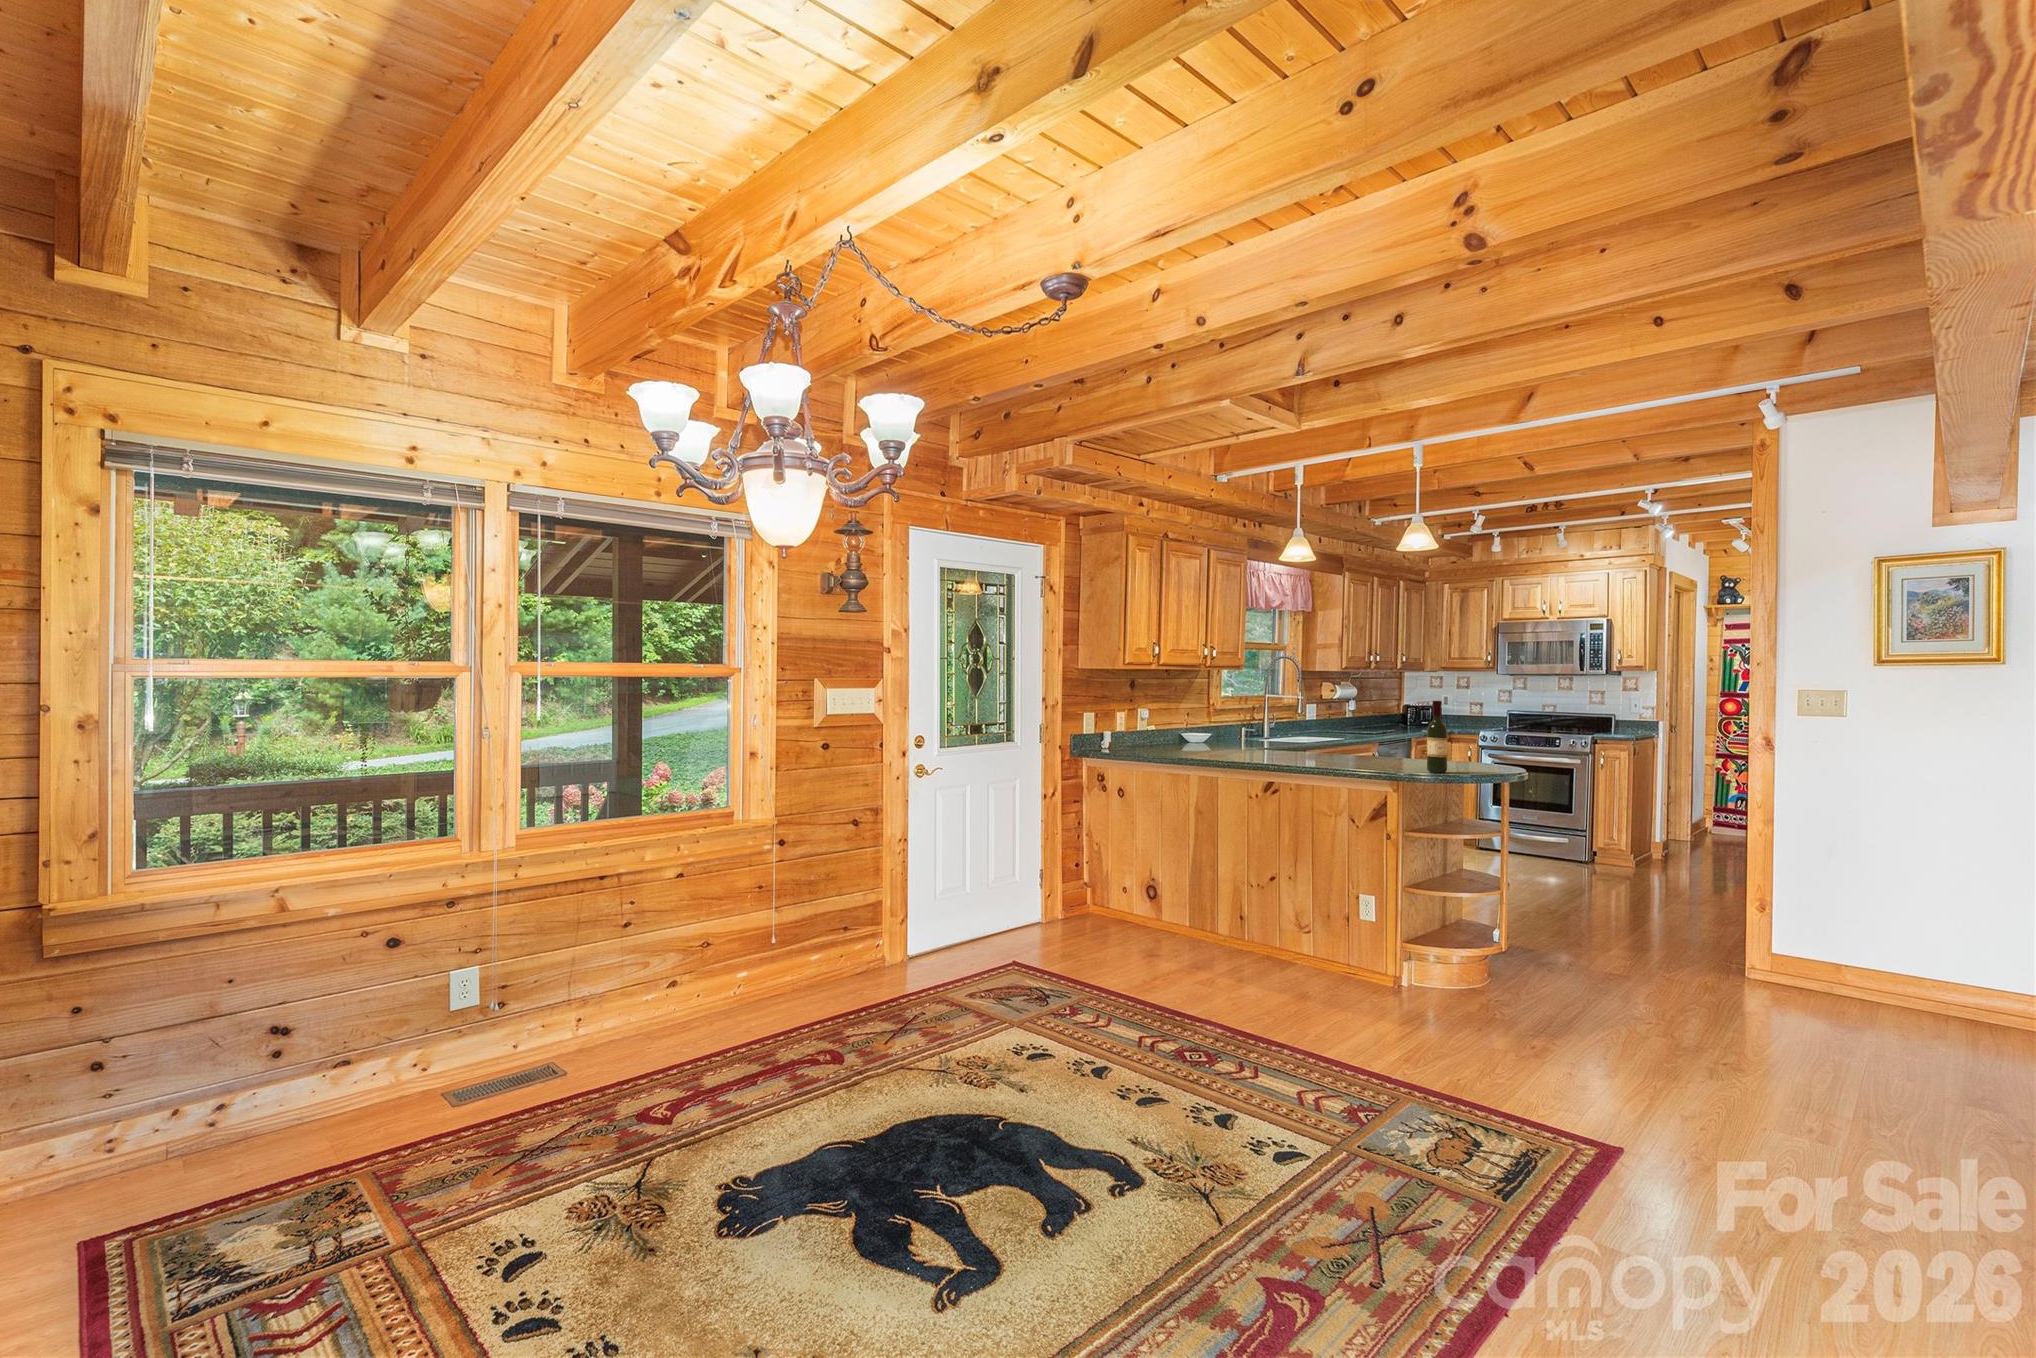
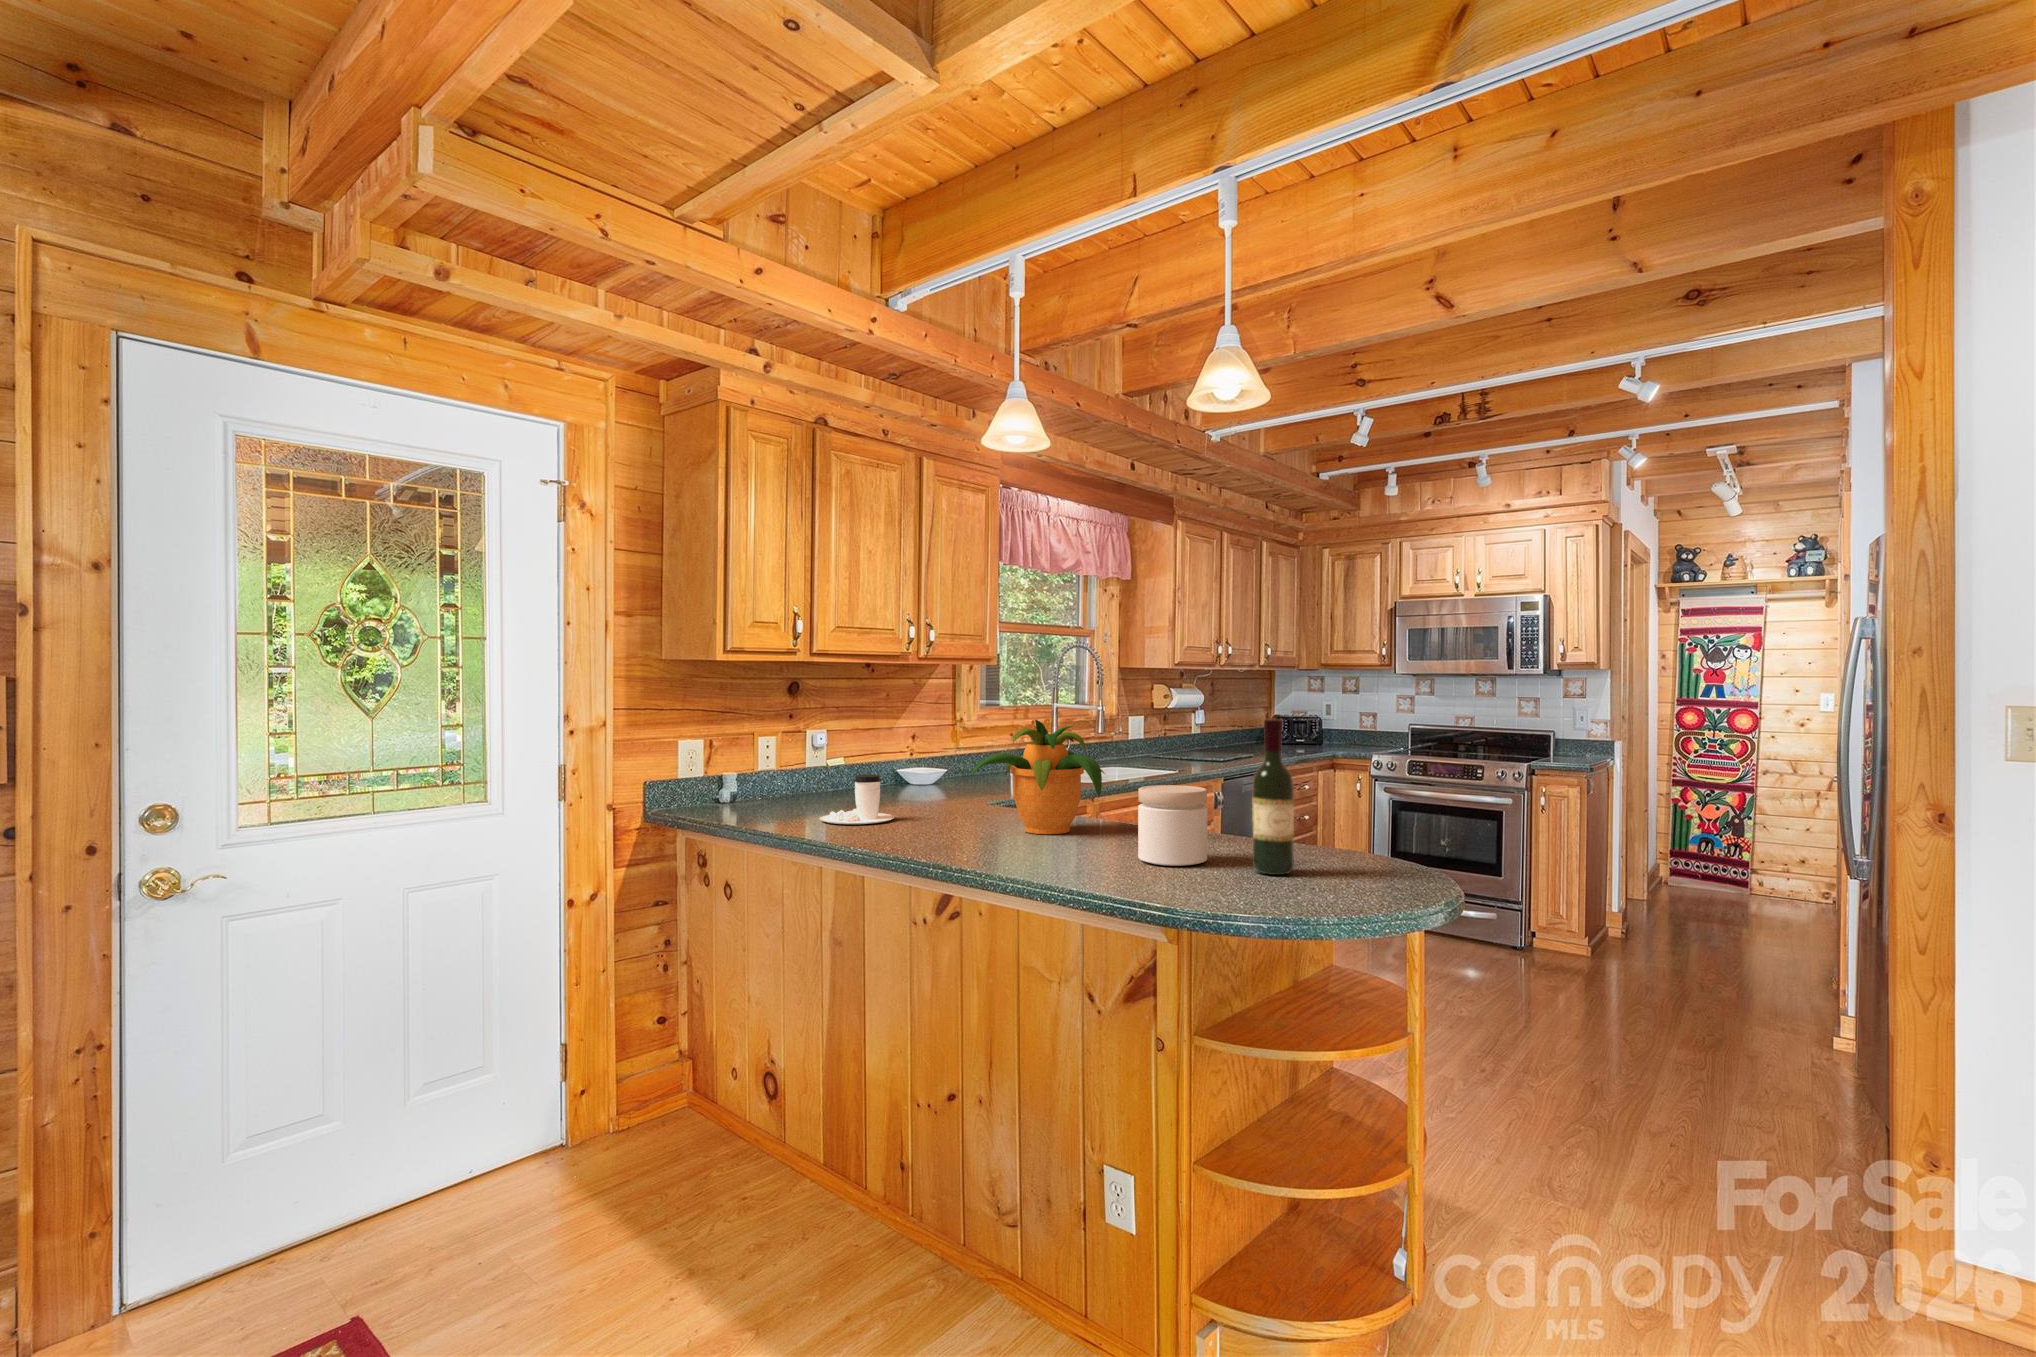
potted plant: none [1269,702,1340,761] -> present [971,720,1104,834]
coffee cup: none [1177,731,1217,757] -> present [820,775,894,824]
jar: none [1368,733,1403,770] -> present [1138,785,1207,866]

